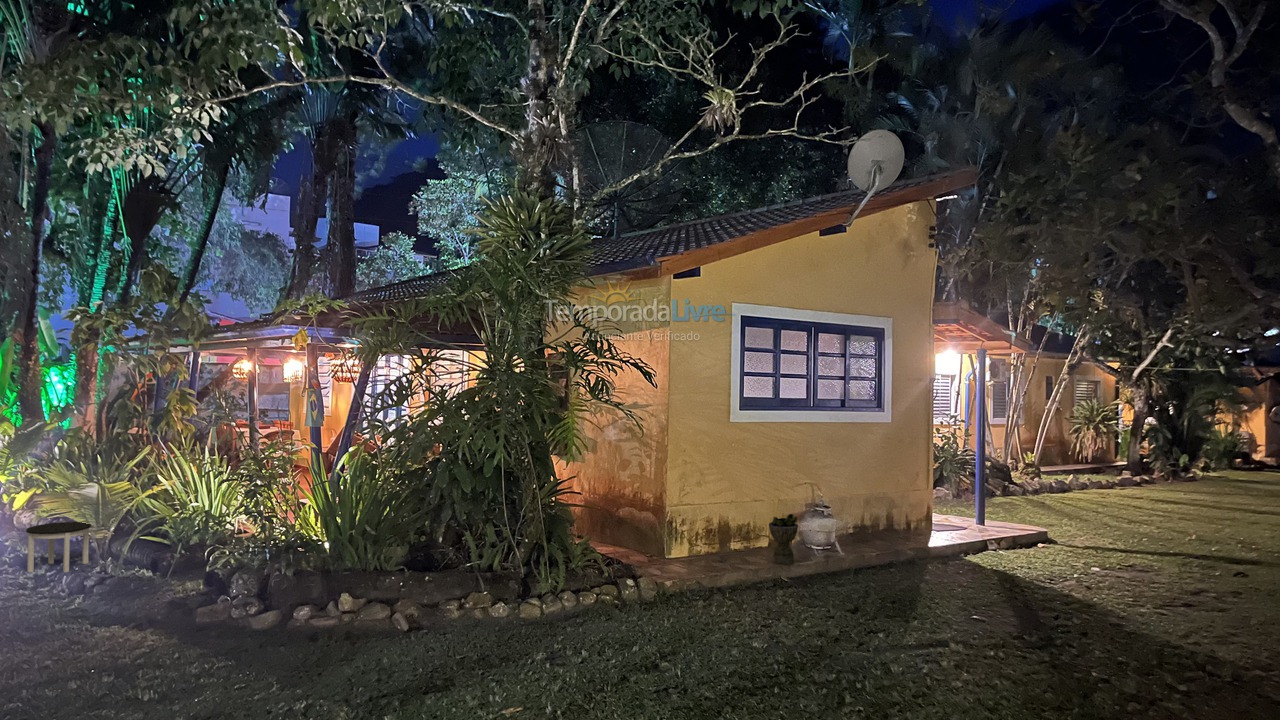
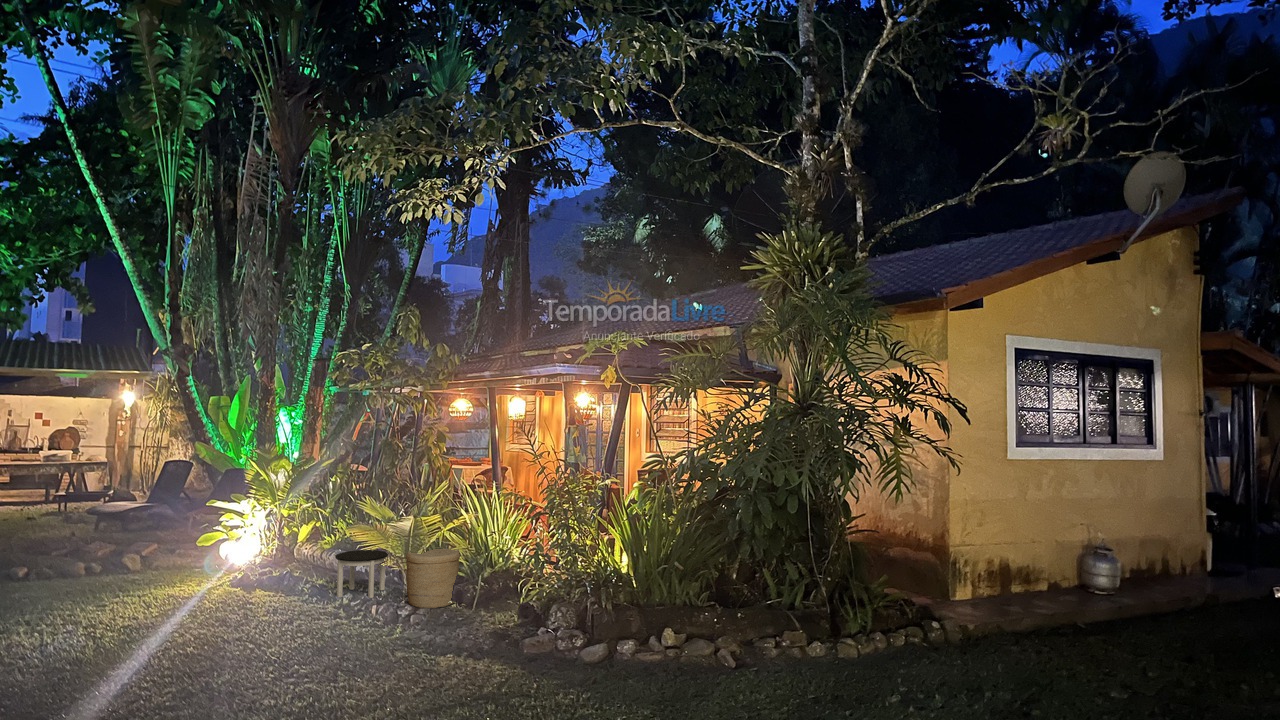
planter: present [769,514,798,565] -> none [1049,556,1083,610]
woven basket: none [100,518,165,581] -> present [406,548,460,608]

